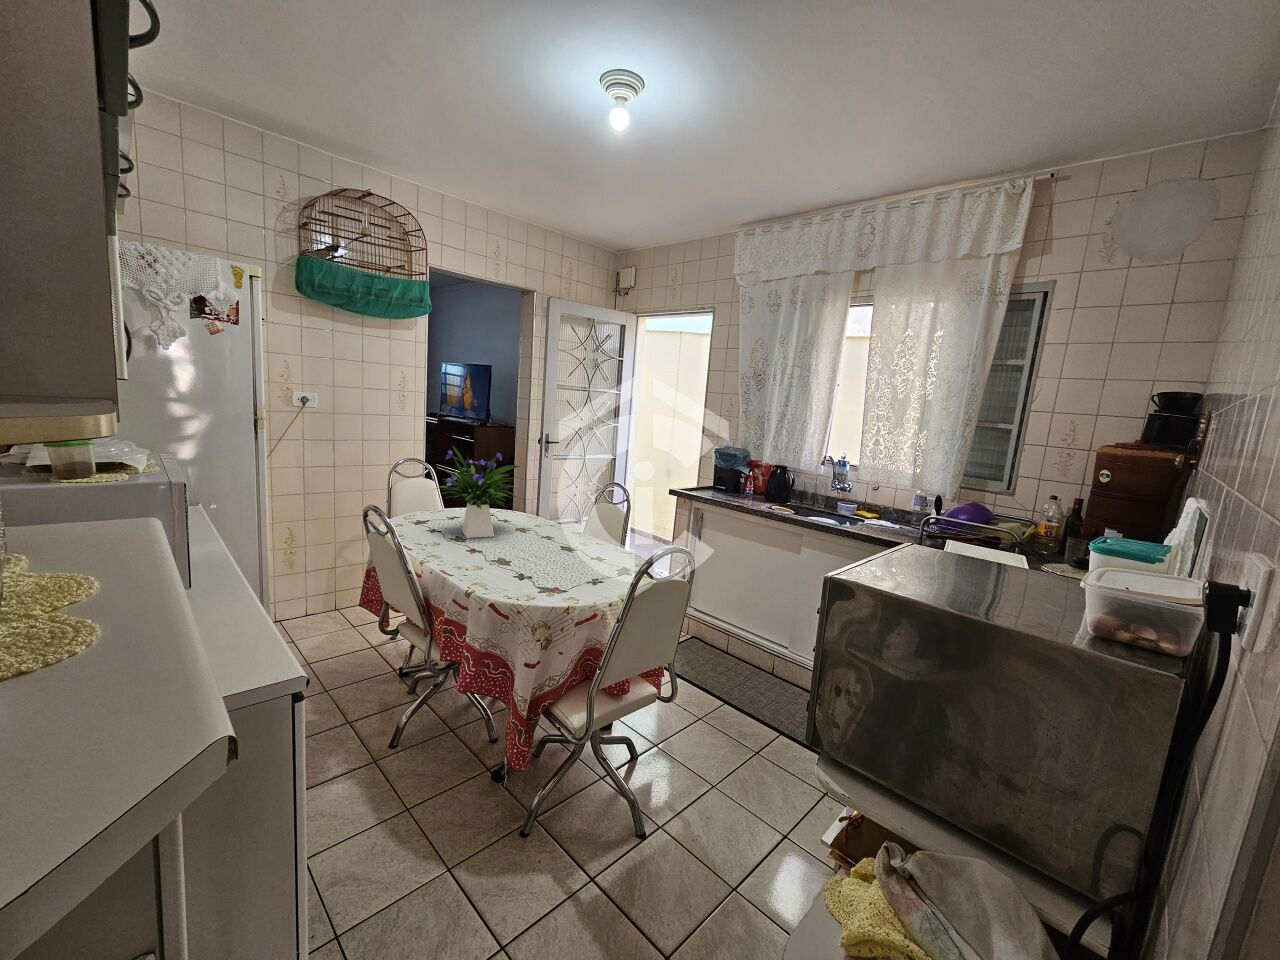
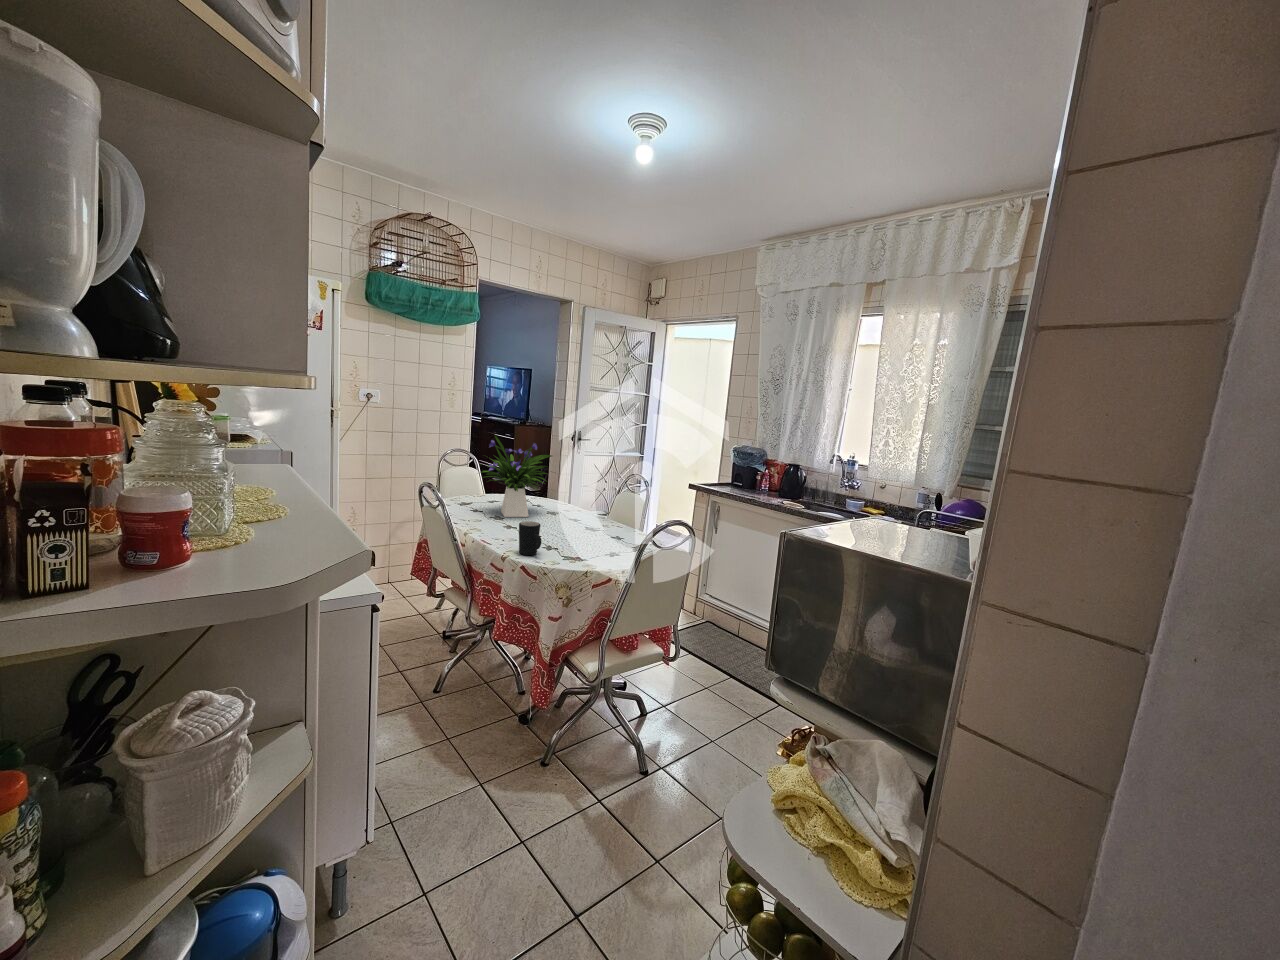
mug: none [485,548,513,588] -> present [519,521,541,555]

